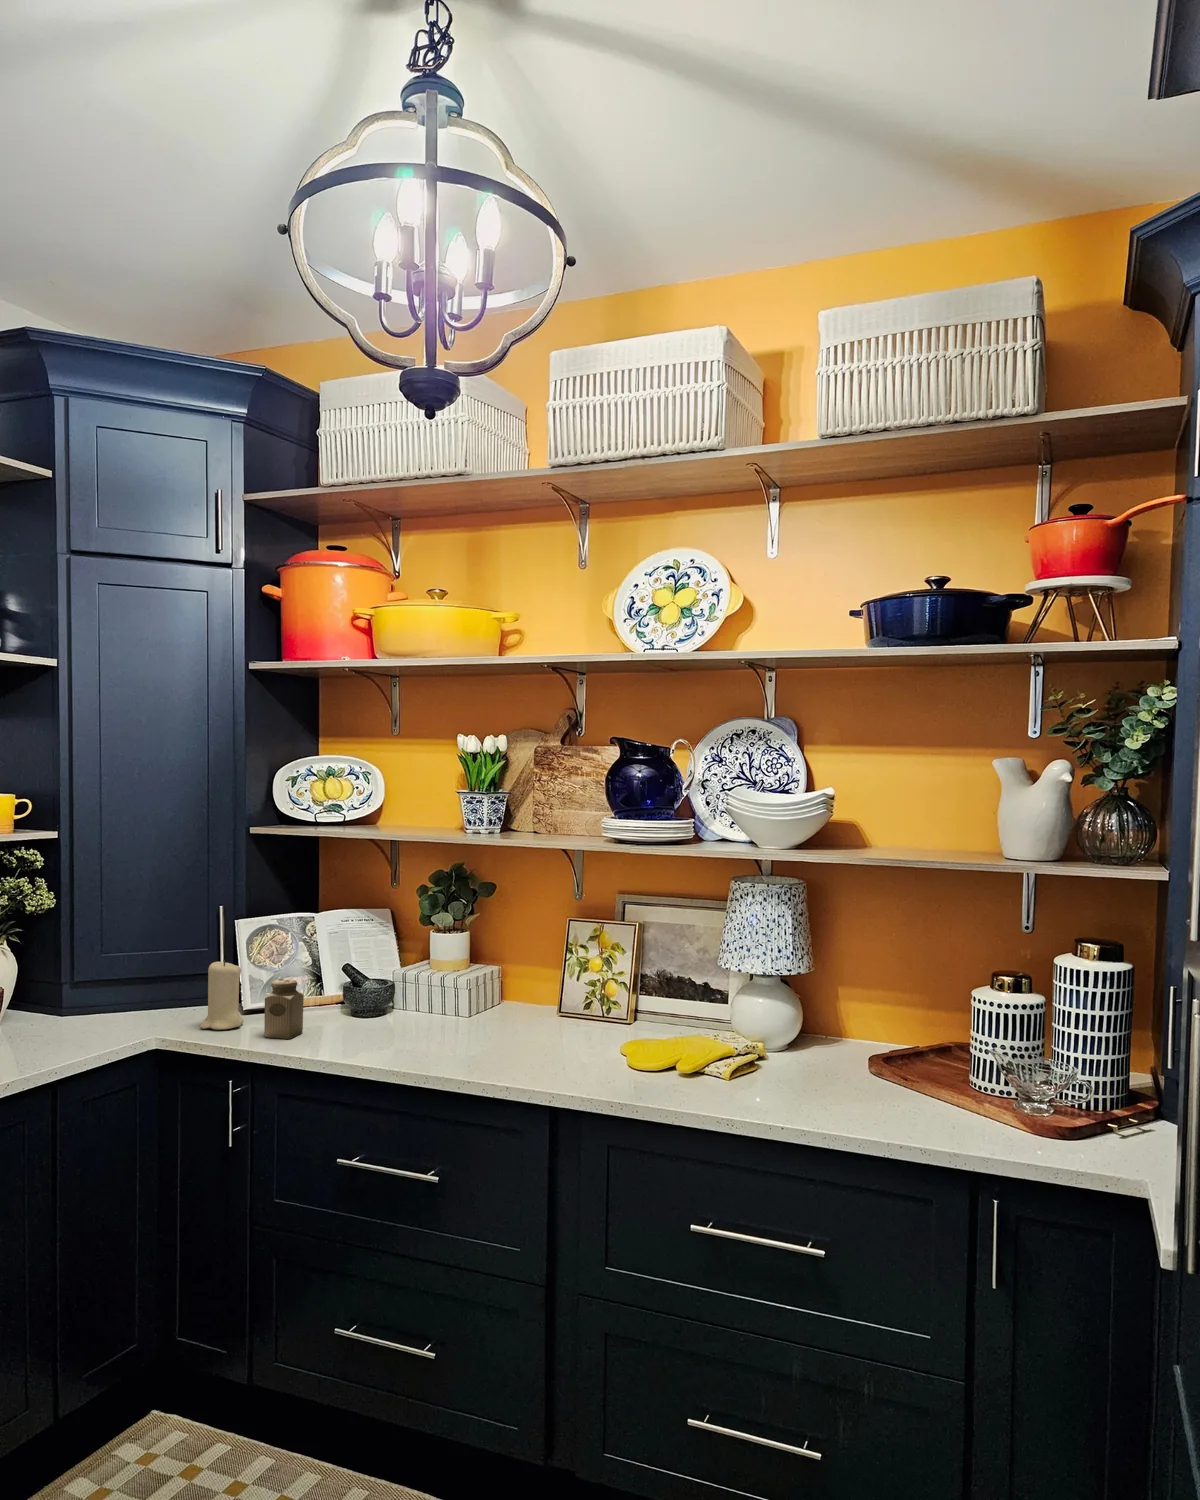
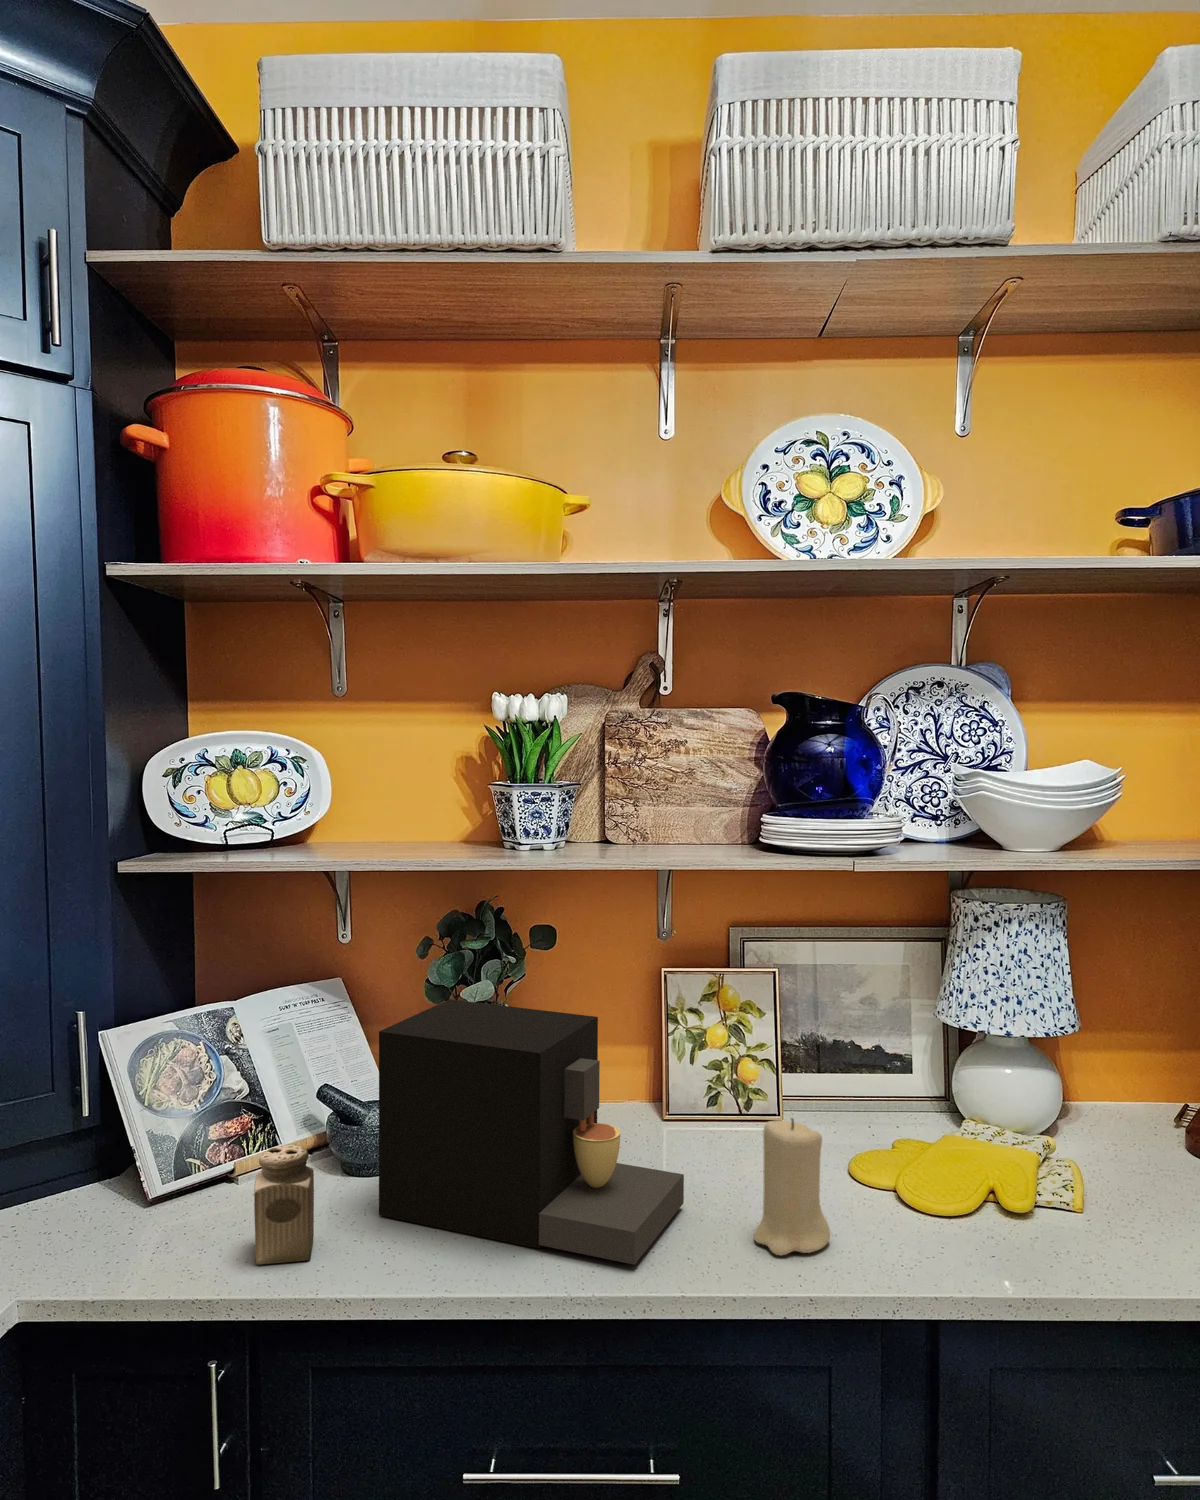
coffee maker: none [344,918,504,1060] -> present [379,999,684,1265]
candle: present [200,960,244,1030] -> present [754,1118,830,1255]

